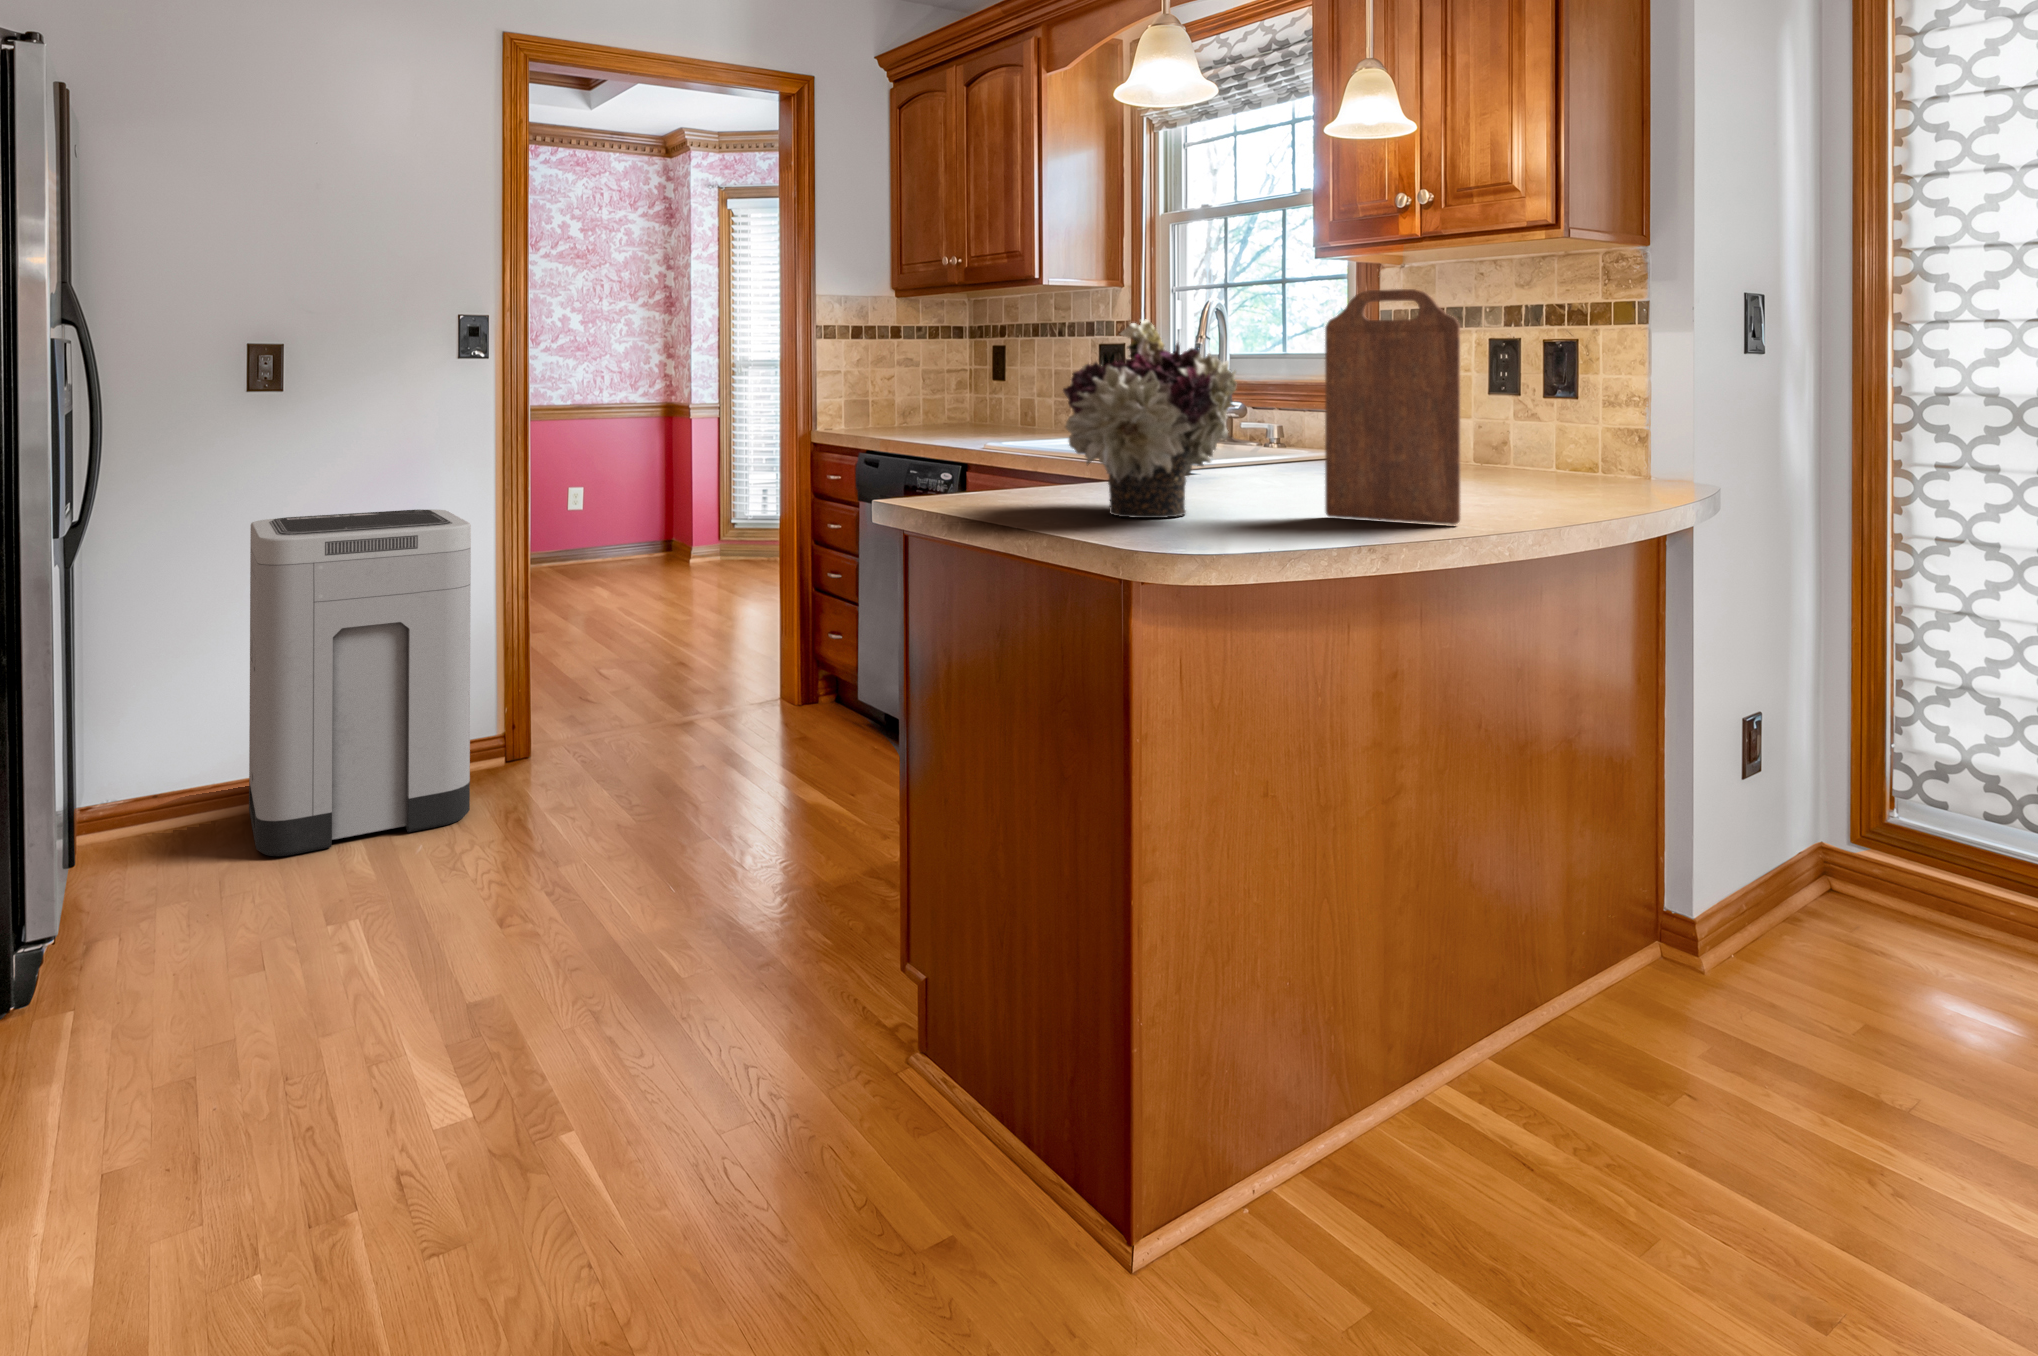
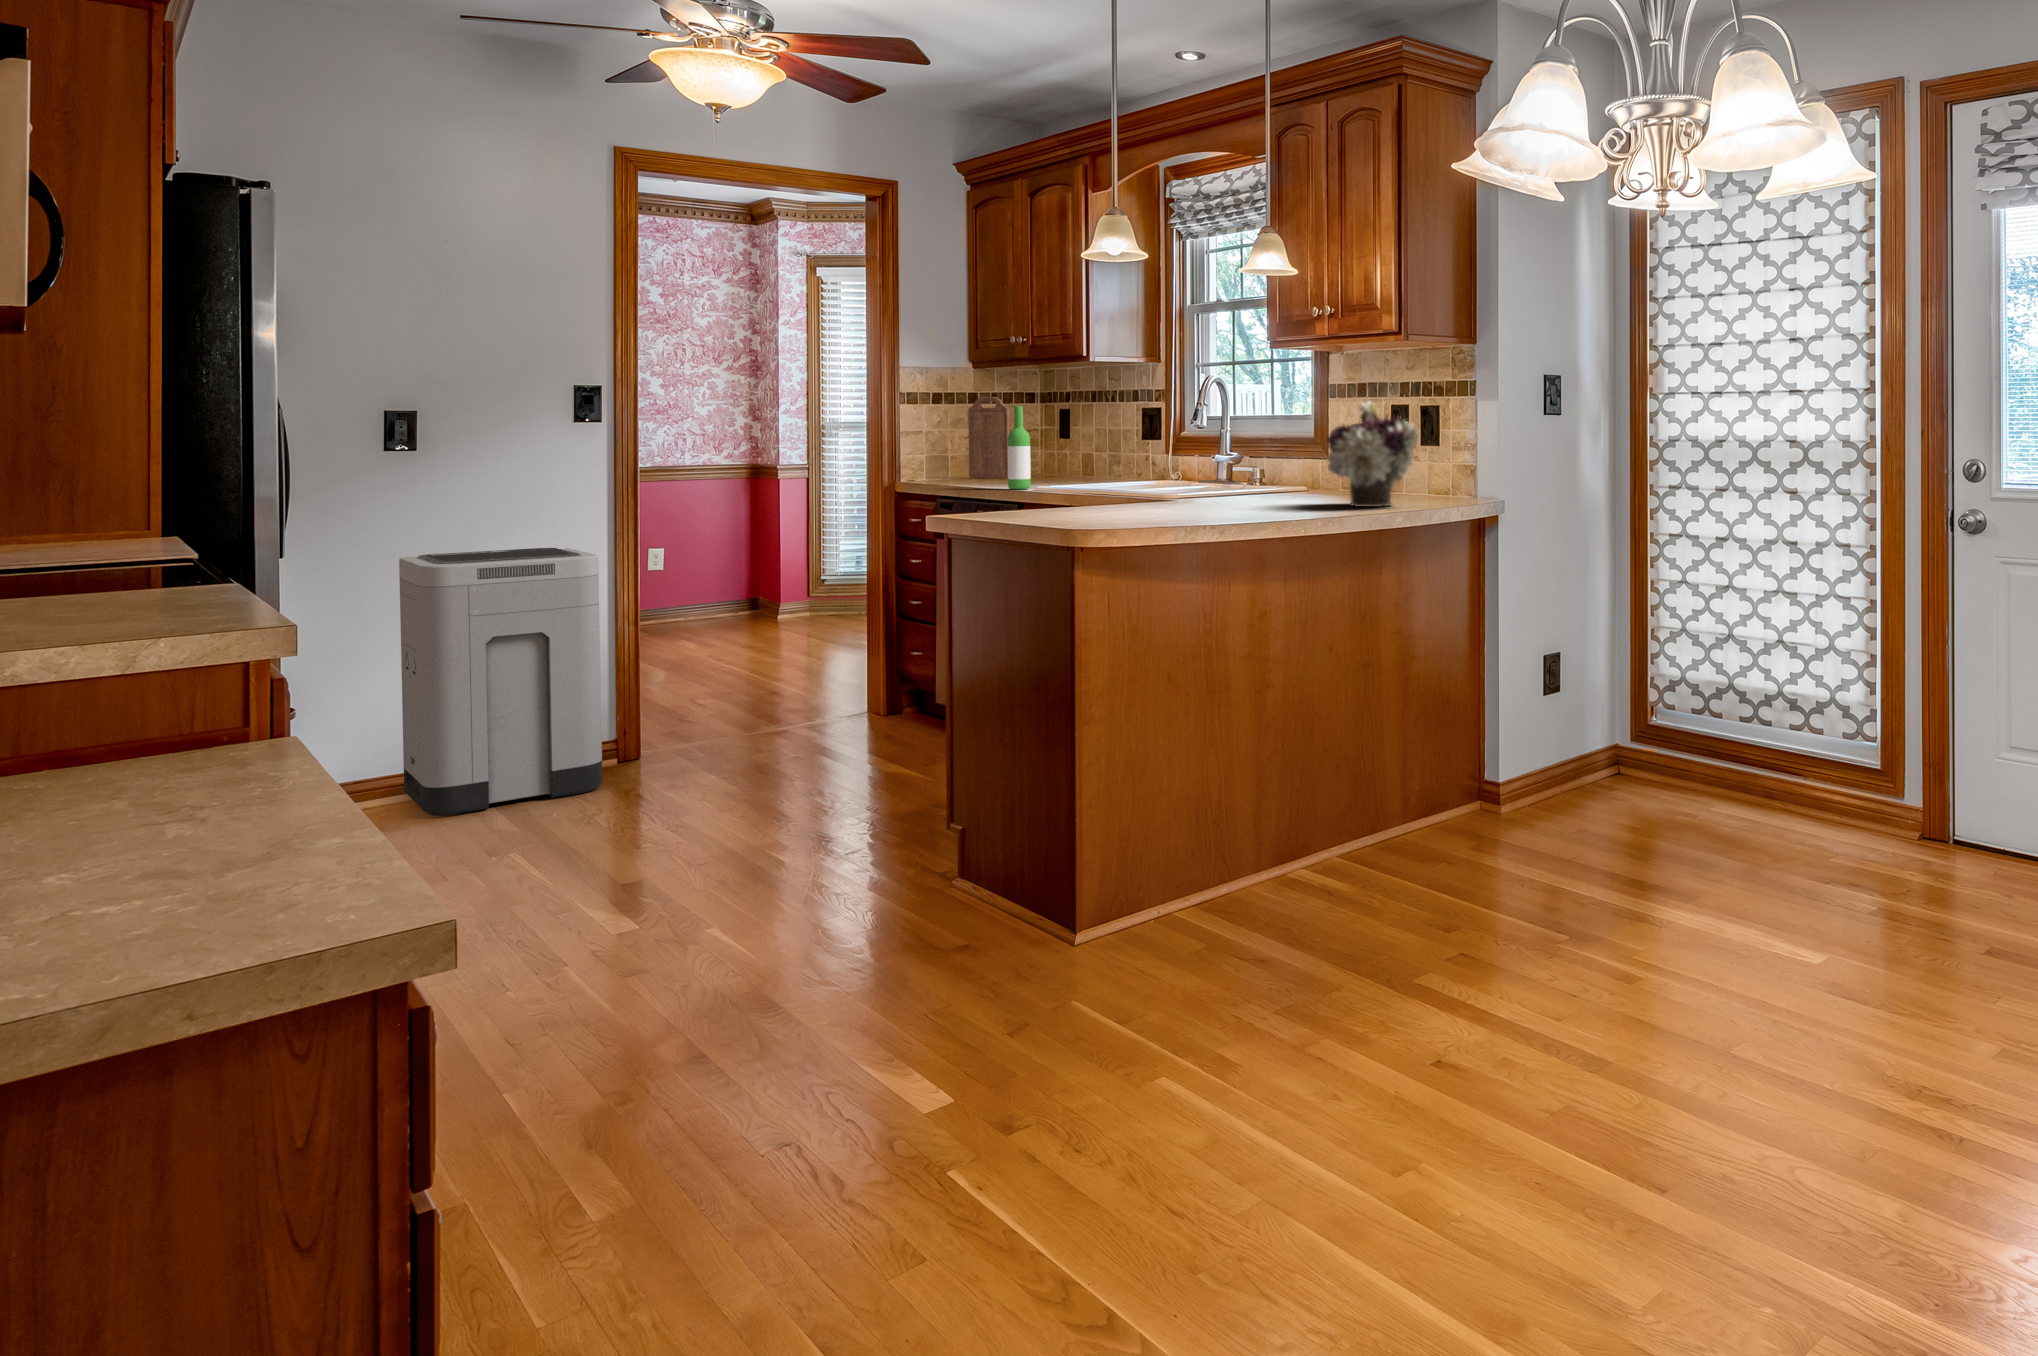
cutting board: present [1325,289,1460,525] -> present [968,397,1010,478]
flower arrangement: present [1063,319,1237,518] -> present [1327,402,1418,507]
wine bottle: none [951,339,978,444] -> present [1008,406,1031,489]

